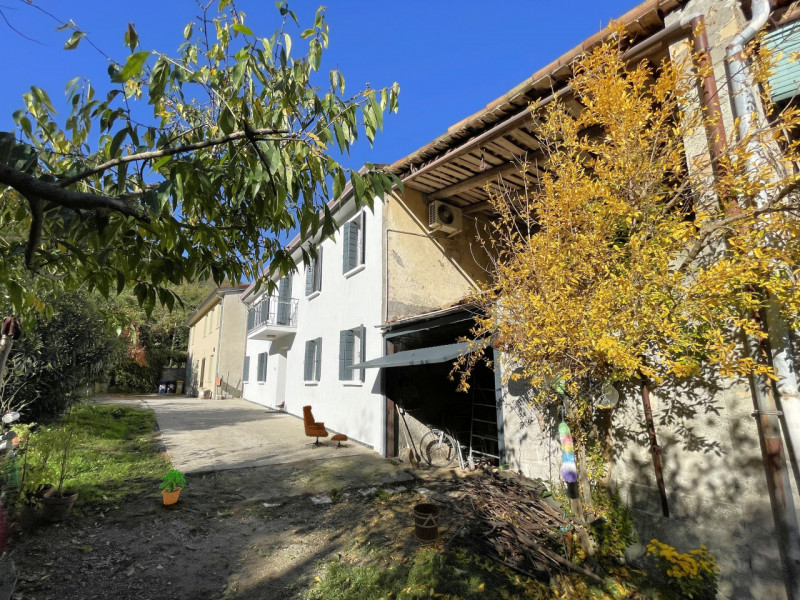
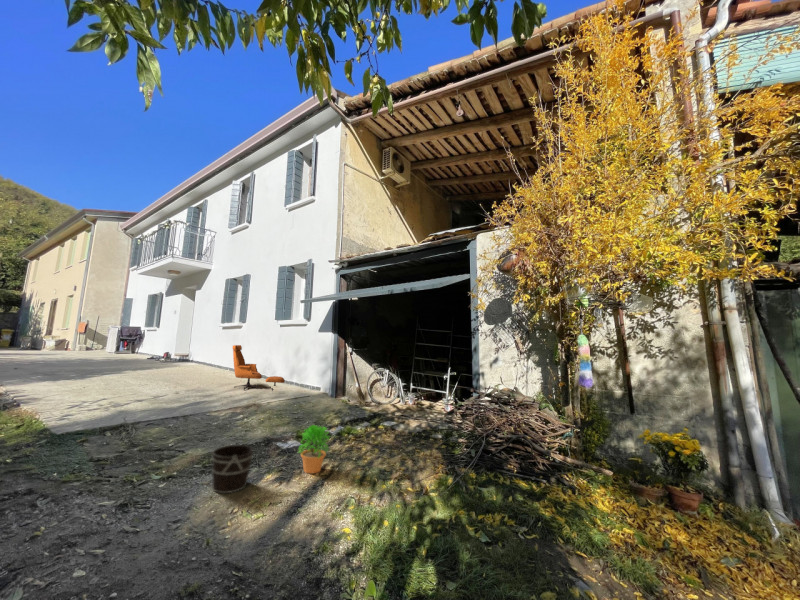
potted plant: present [160,470,185,504] -> present [299,425,329,473]
bucket: present [413,503,440,542] -> present [212,444,253,493]

